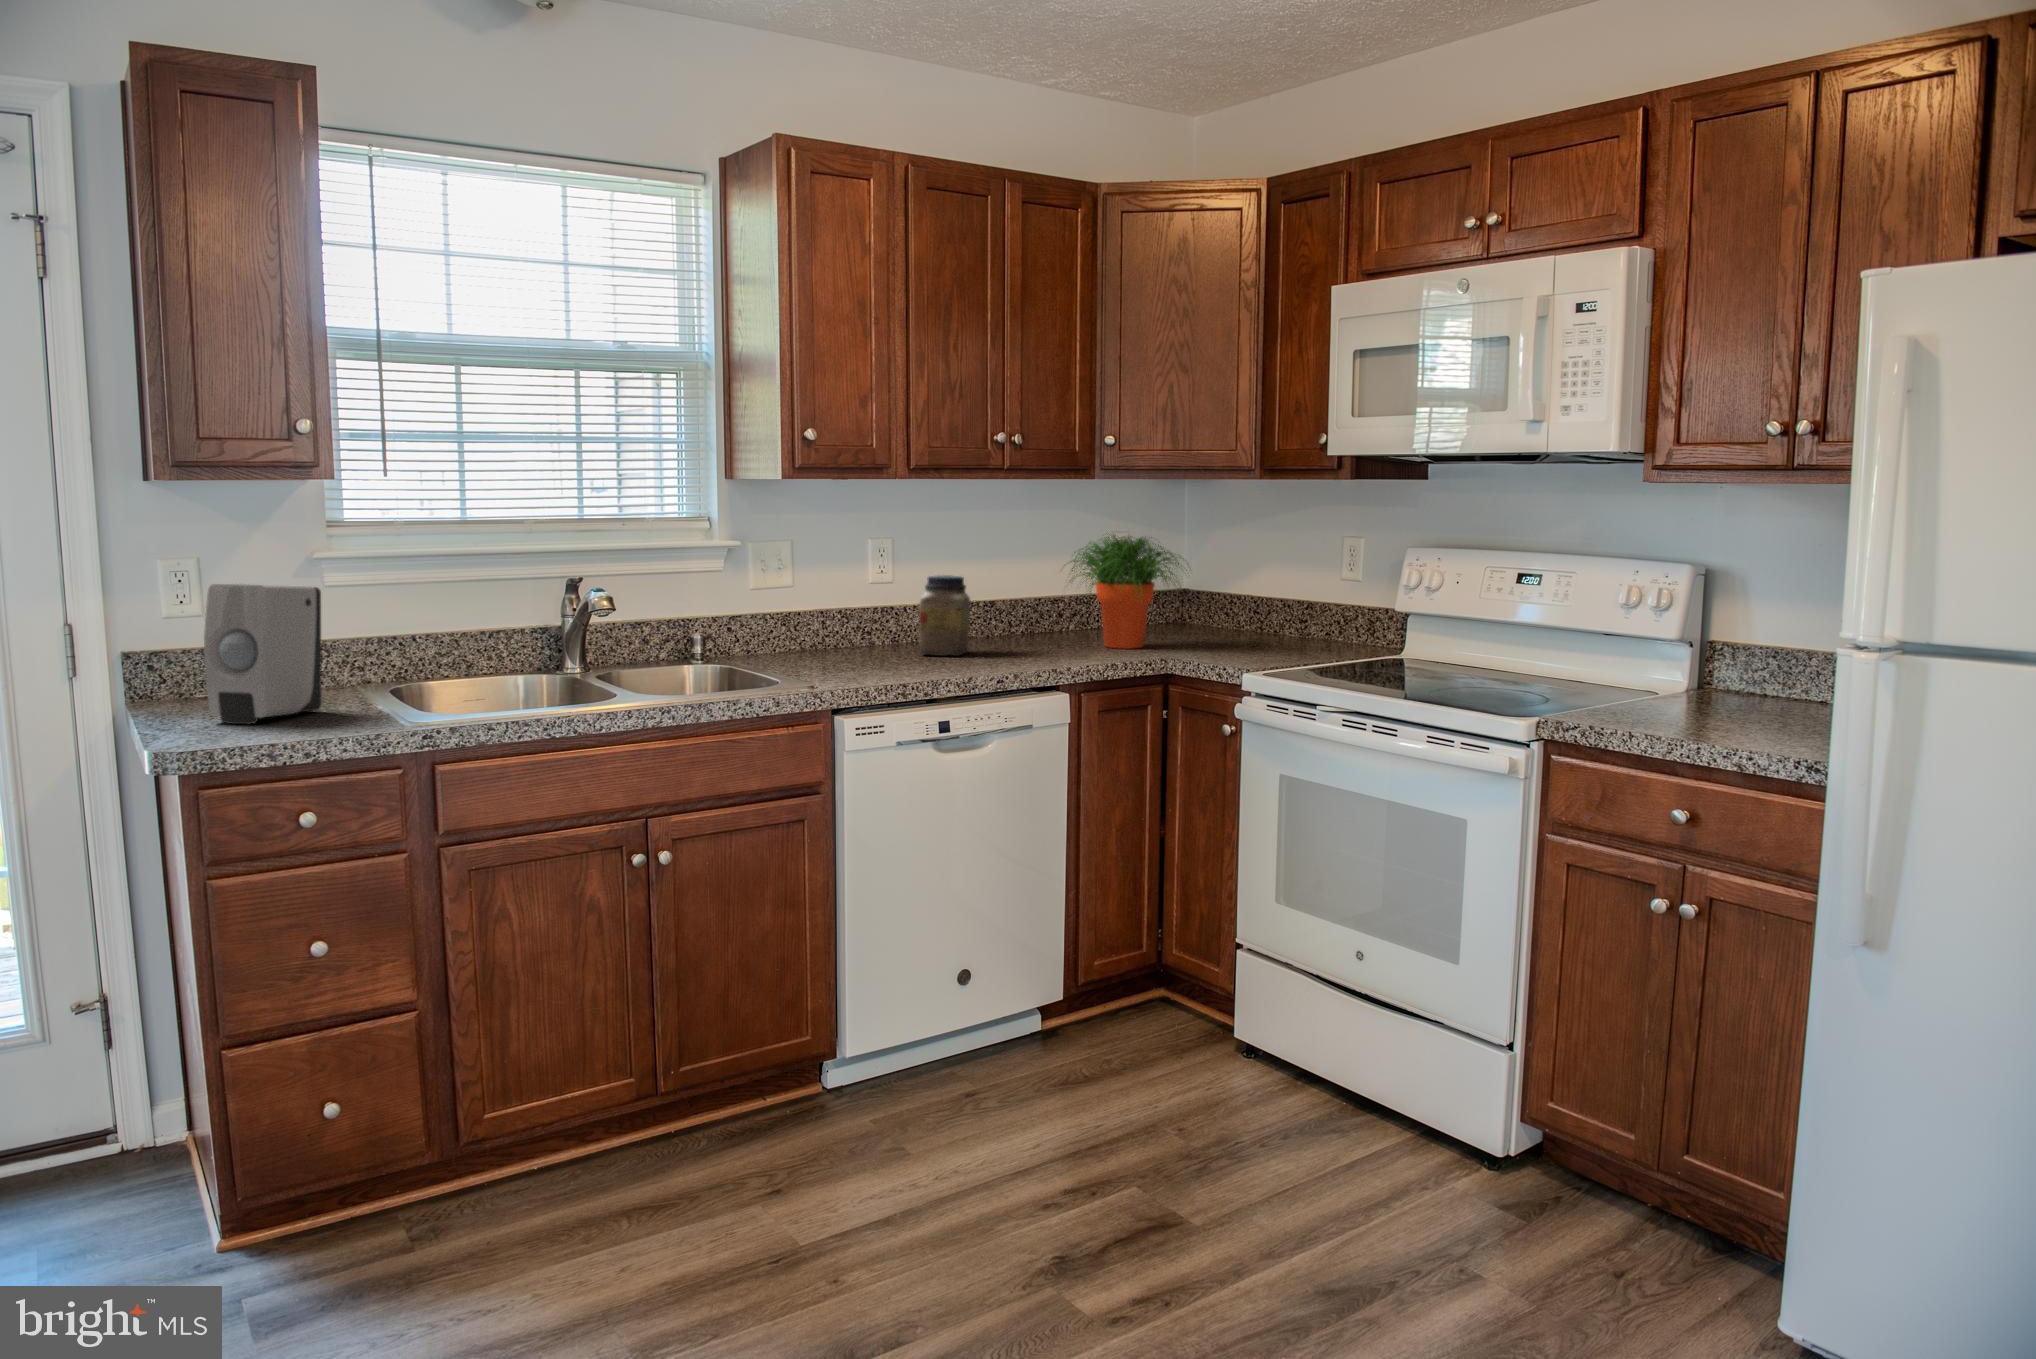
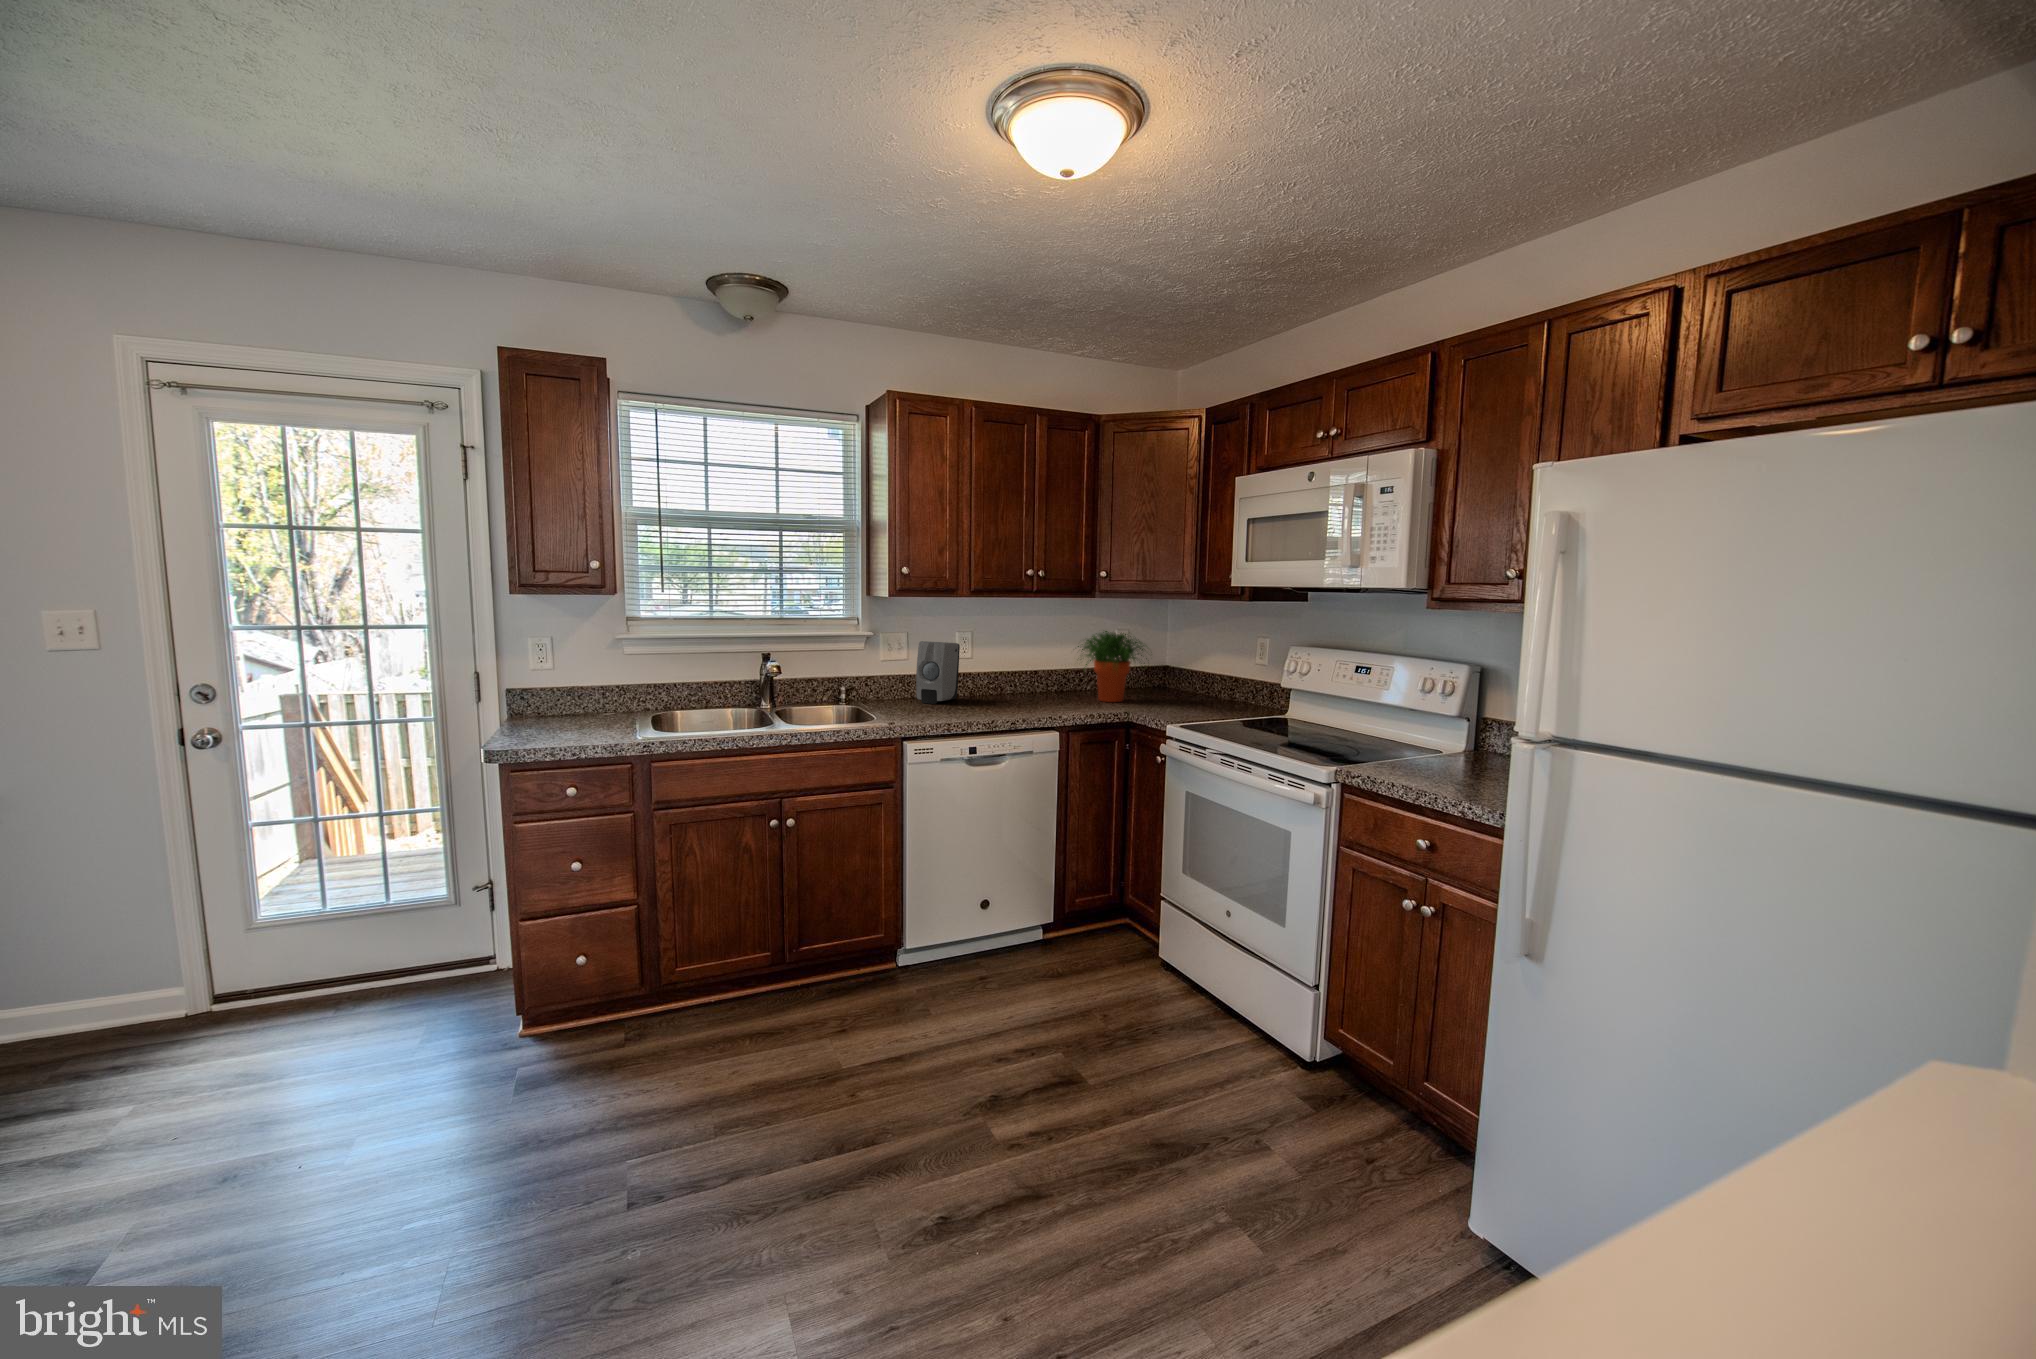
jar: present [919,575,971,656] -> none [978,654,1012,704]
soap dispenser: present [204,584,322,724] -> present [916,641,960,704]

